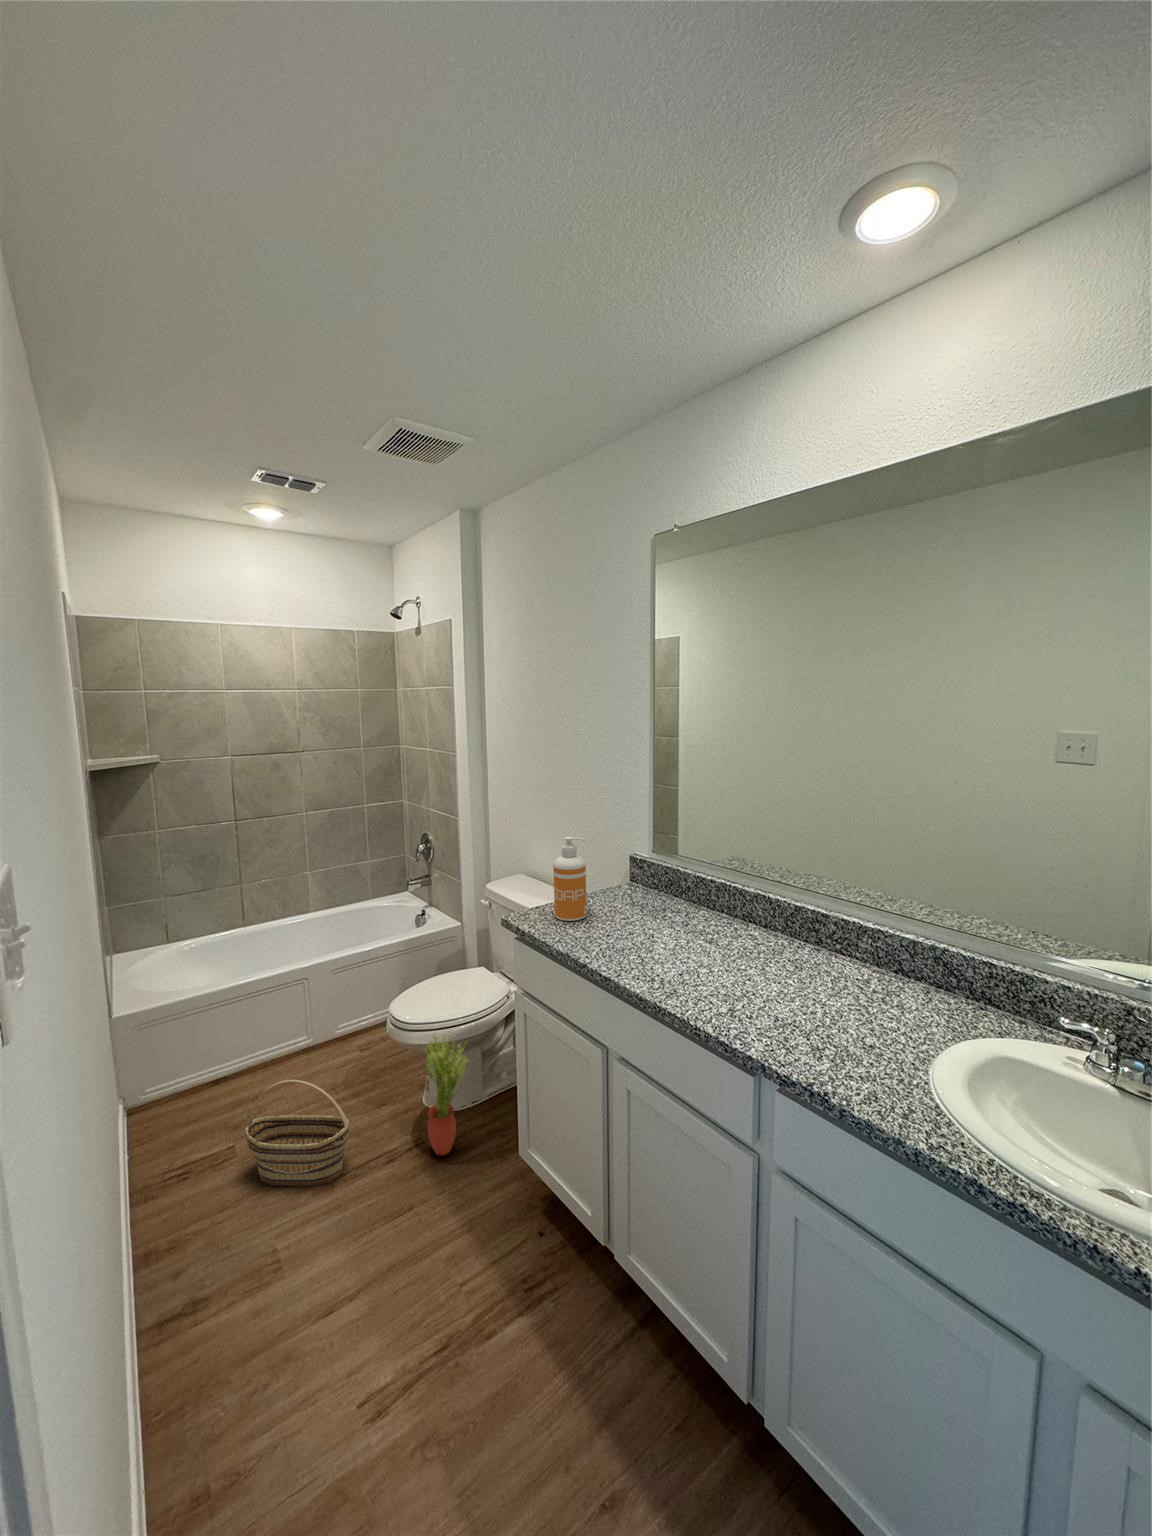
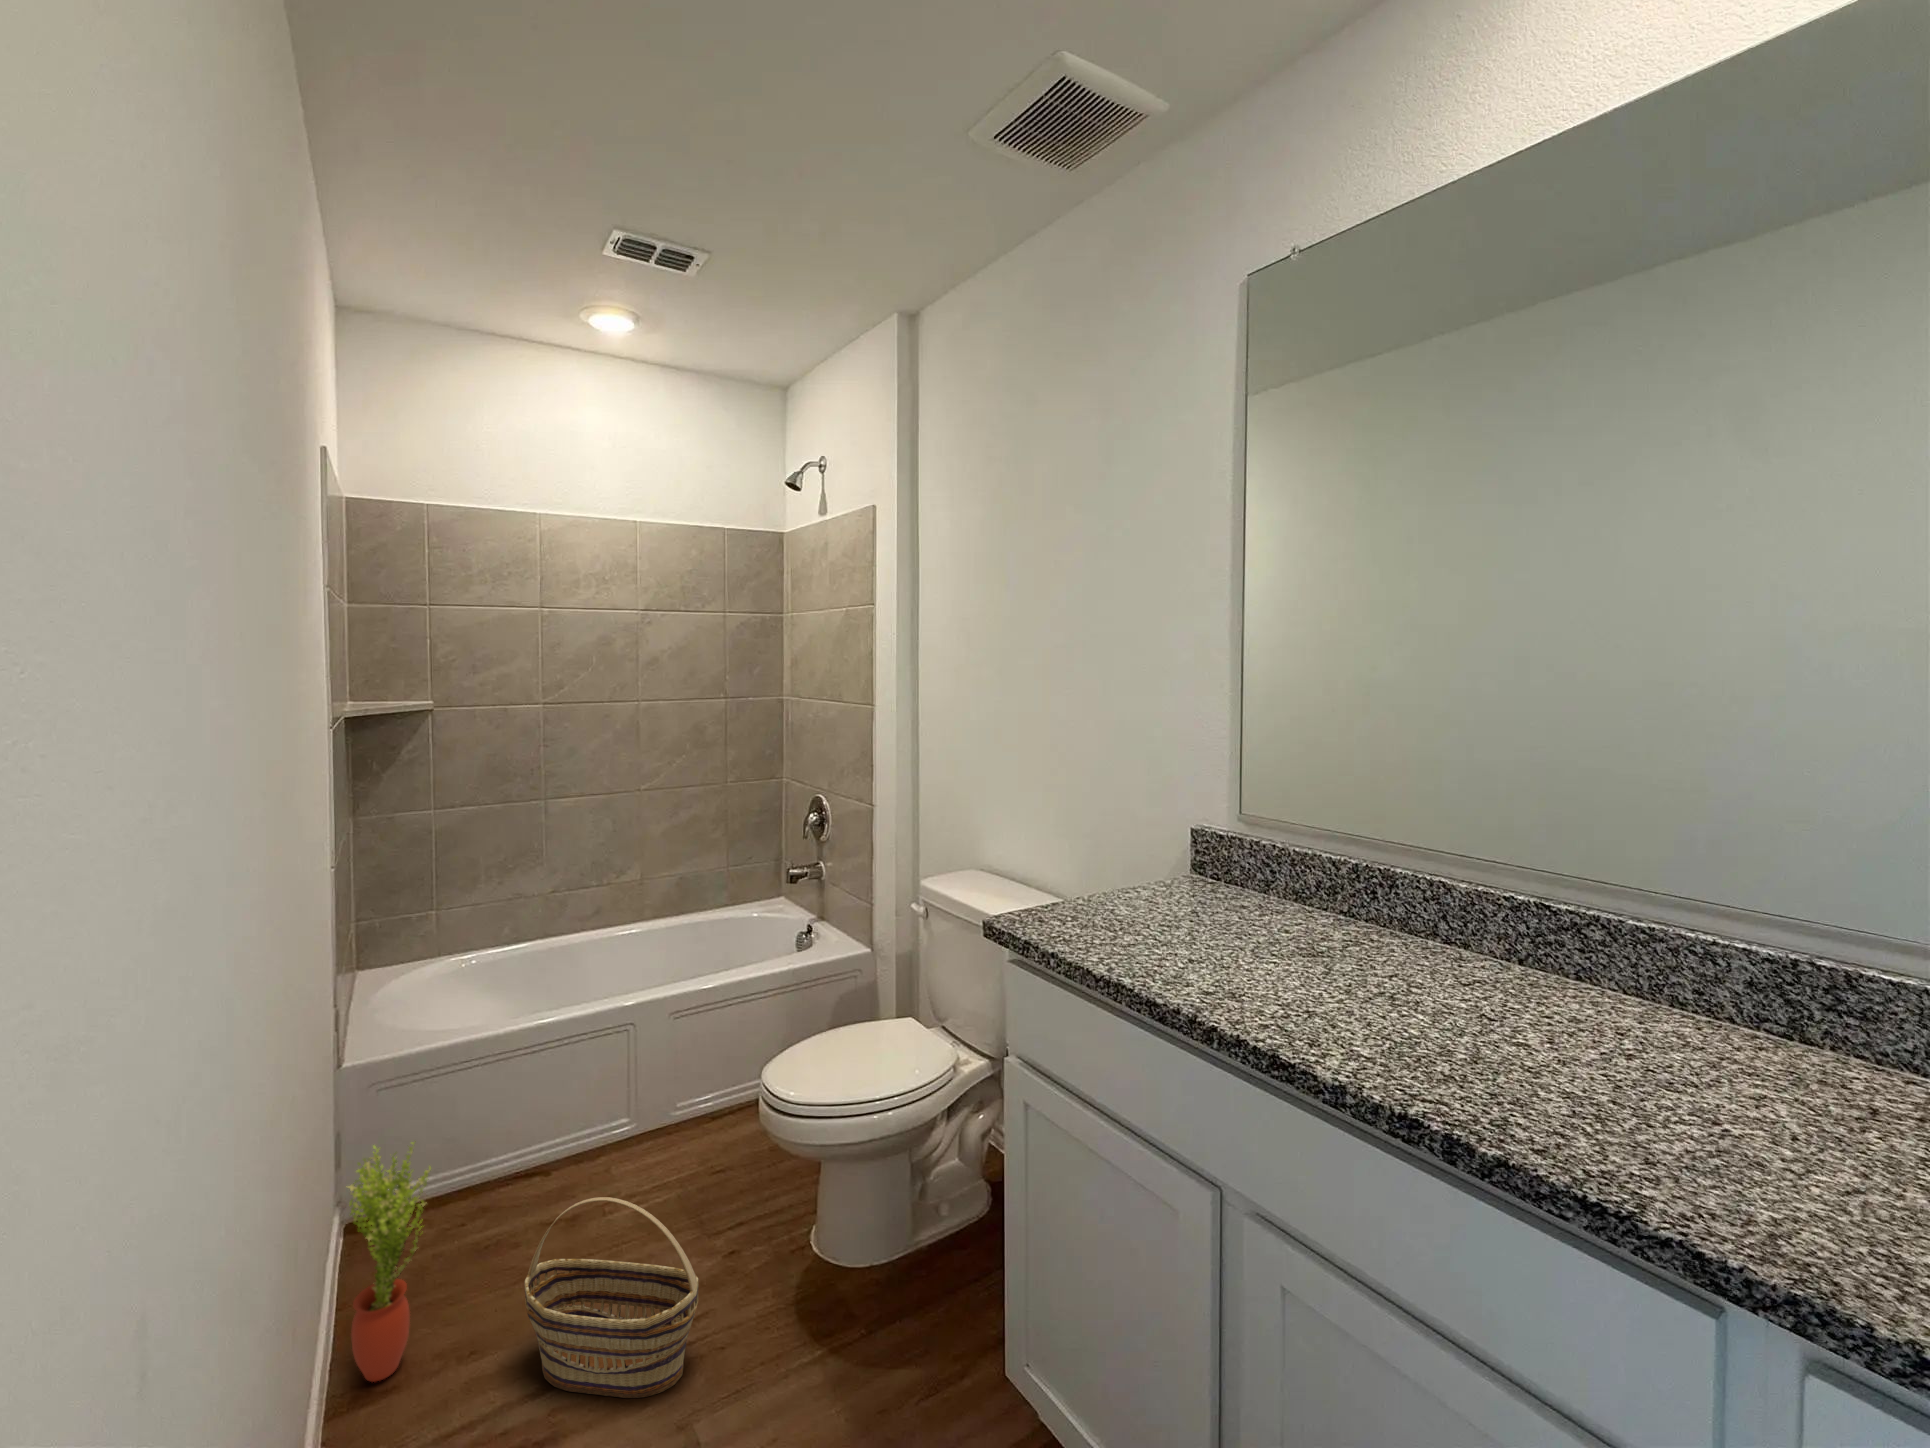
soap dispenser: present [553,837,587,921] -> none [1081,781,1141,934]
potted plant: present [424,1032,468,1155] -> present [346,1142,431,1382]

